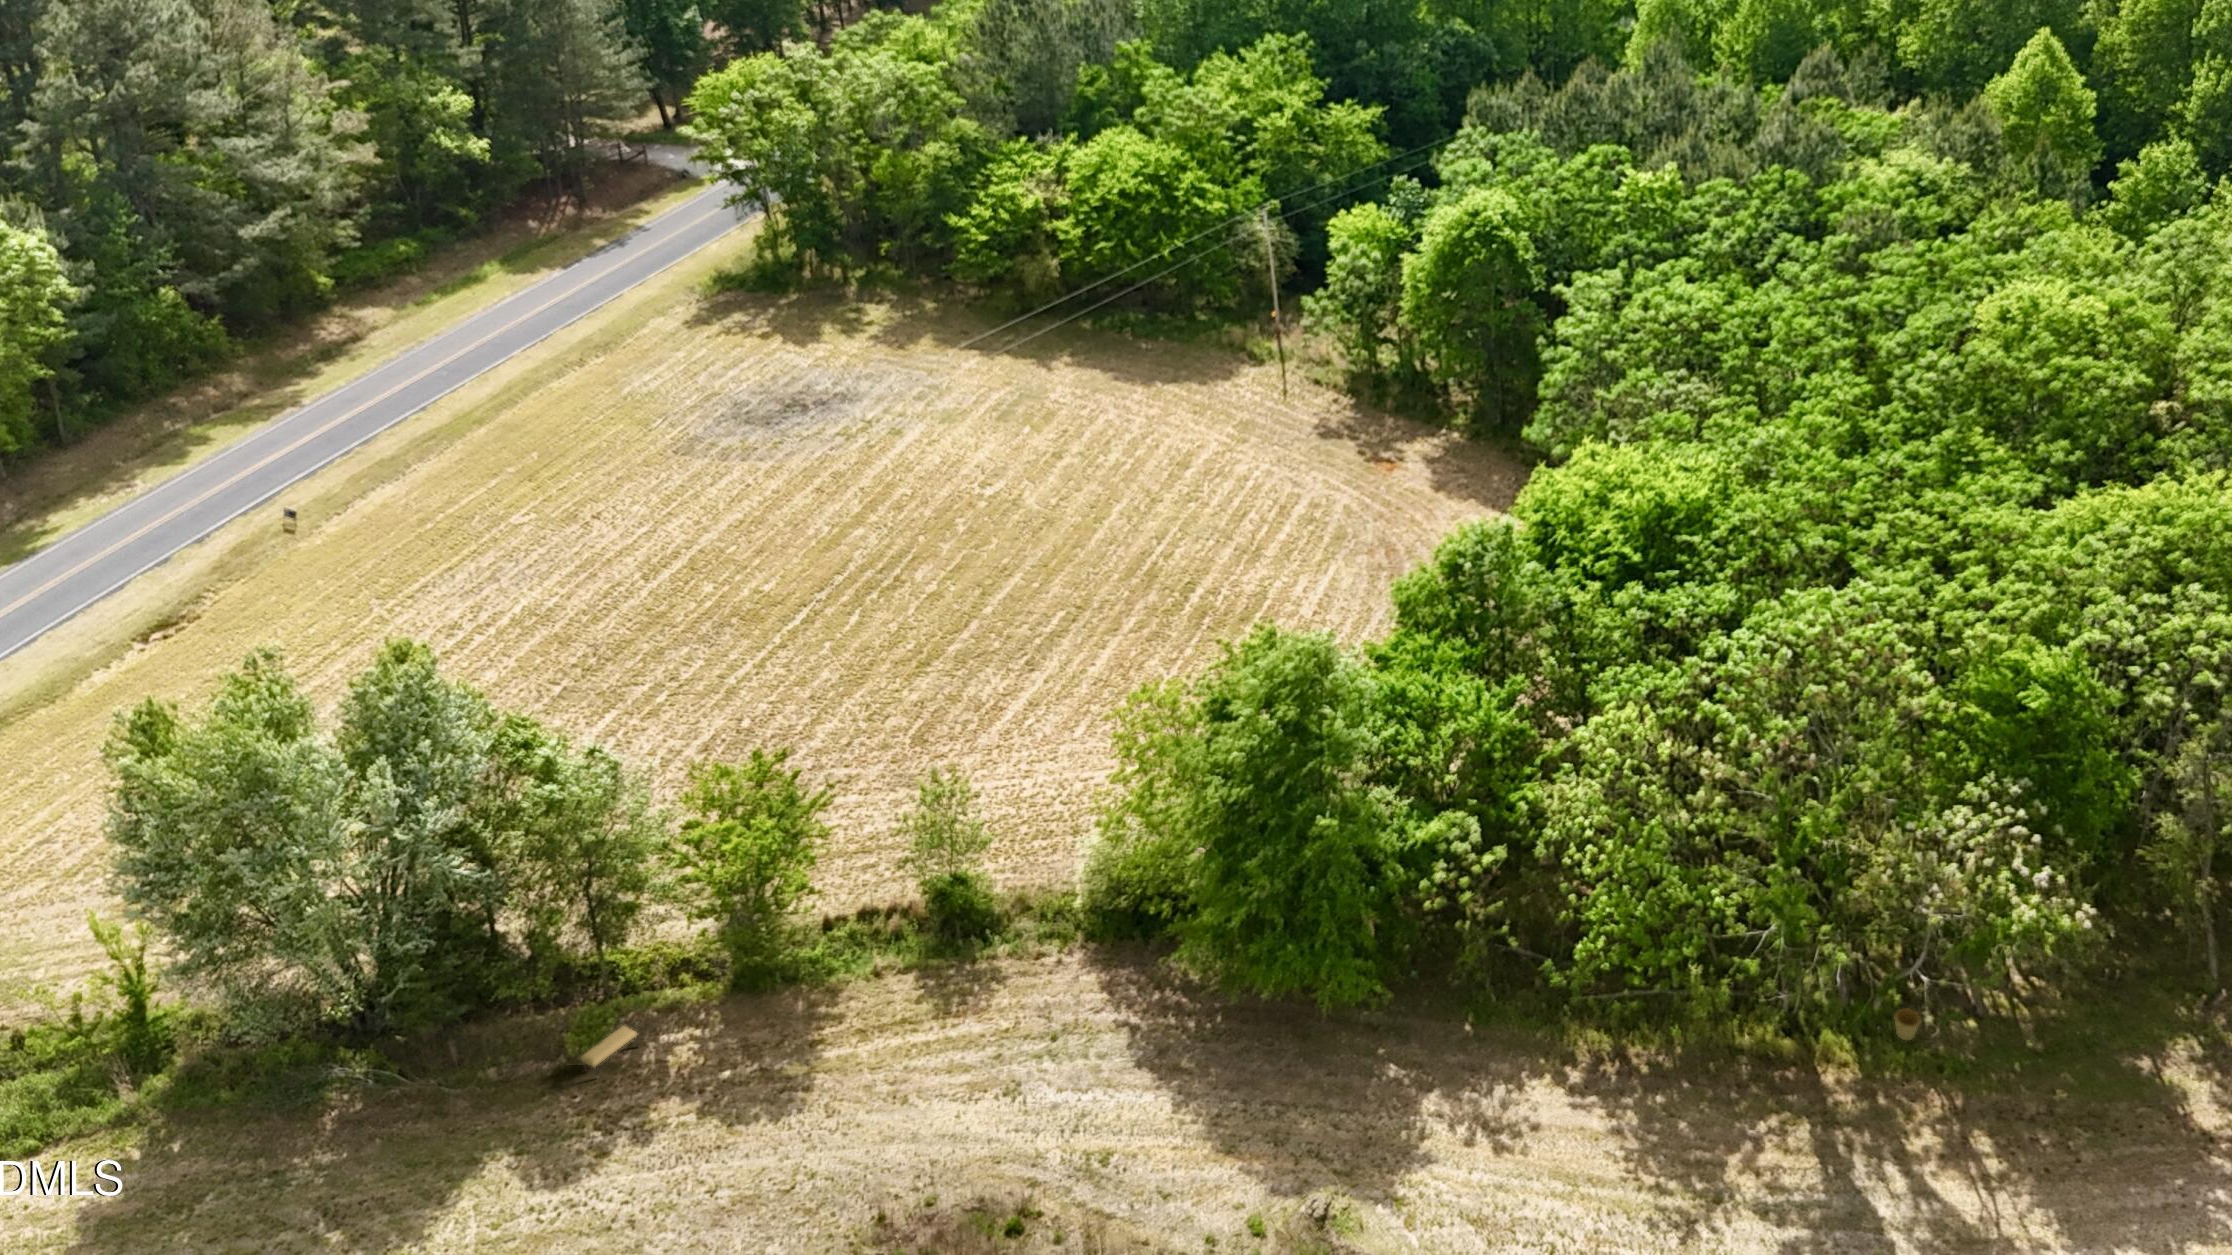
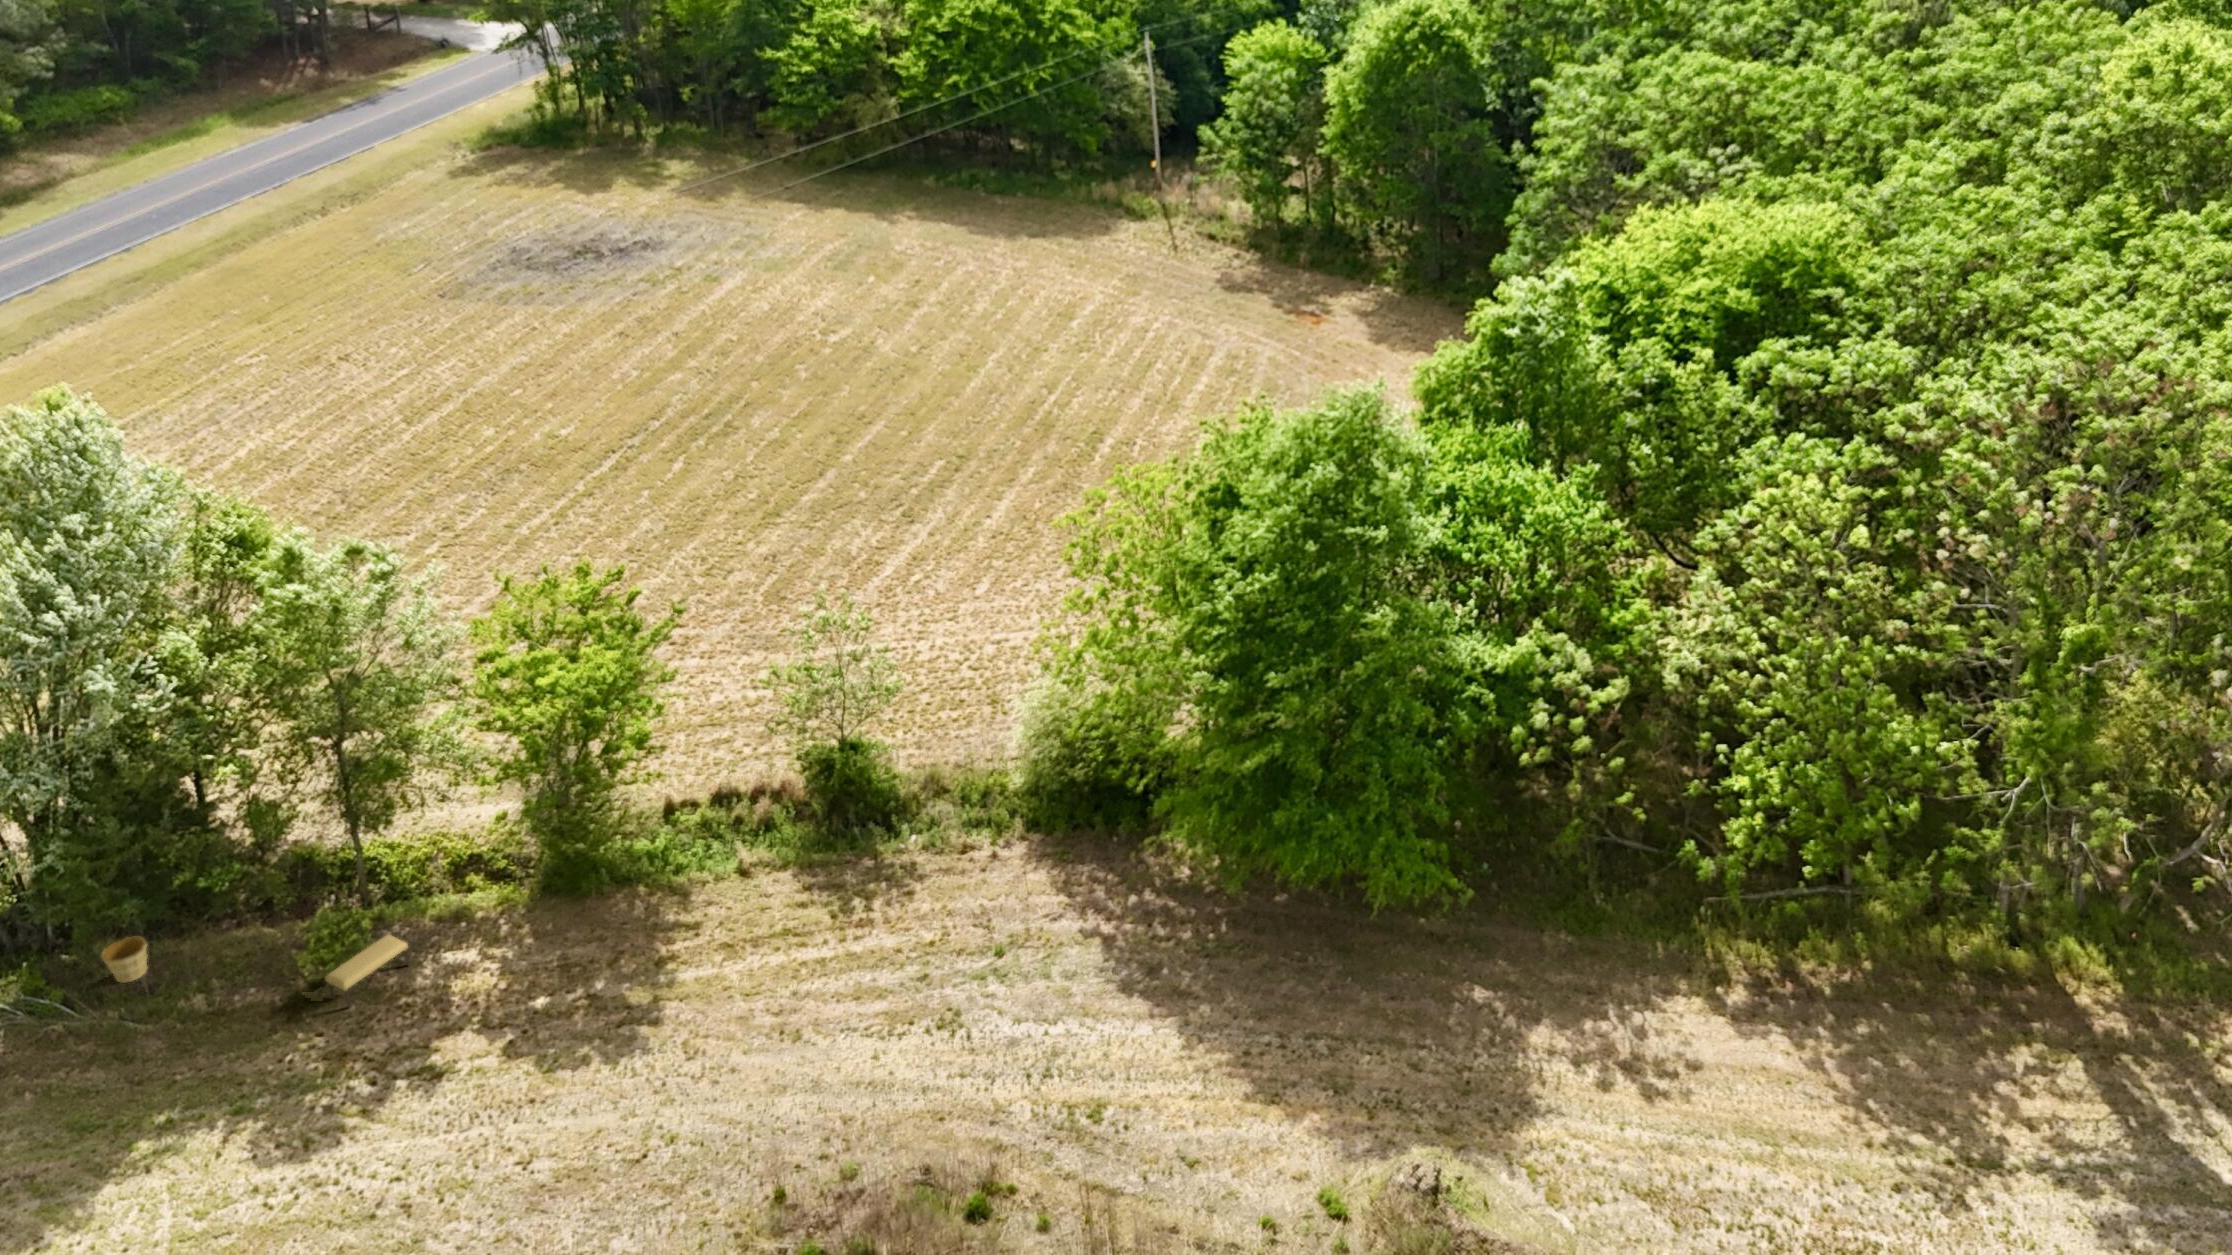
wooden bucket: present [1895,1009,1920,1040] -> present [102,936,147,983]

